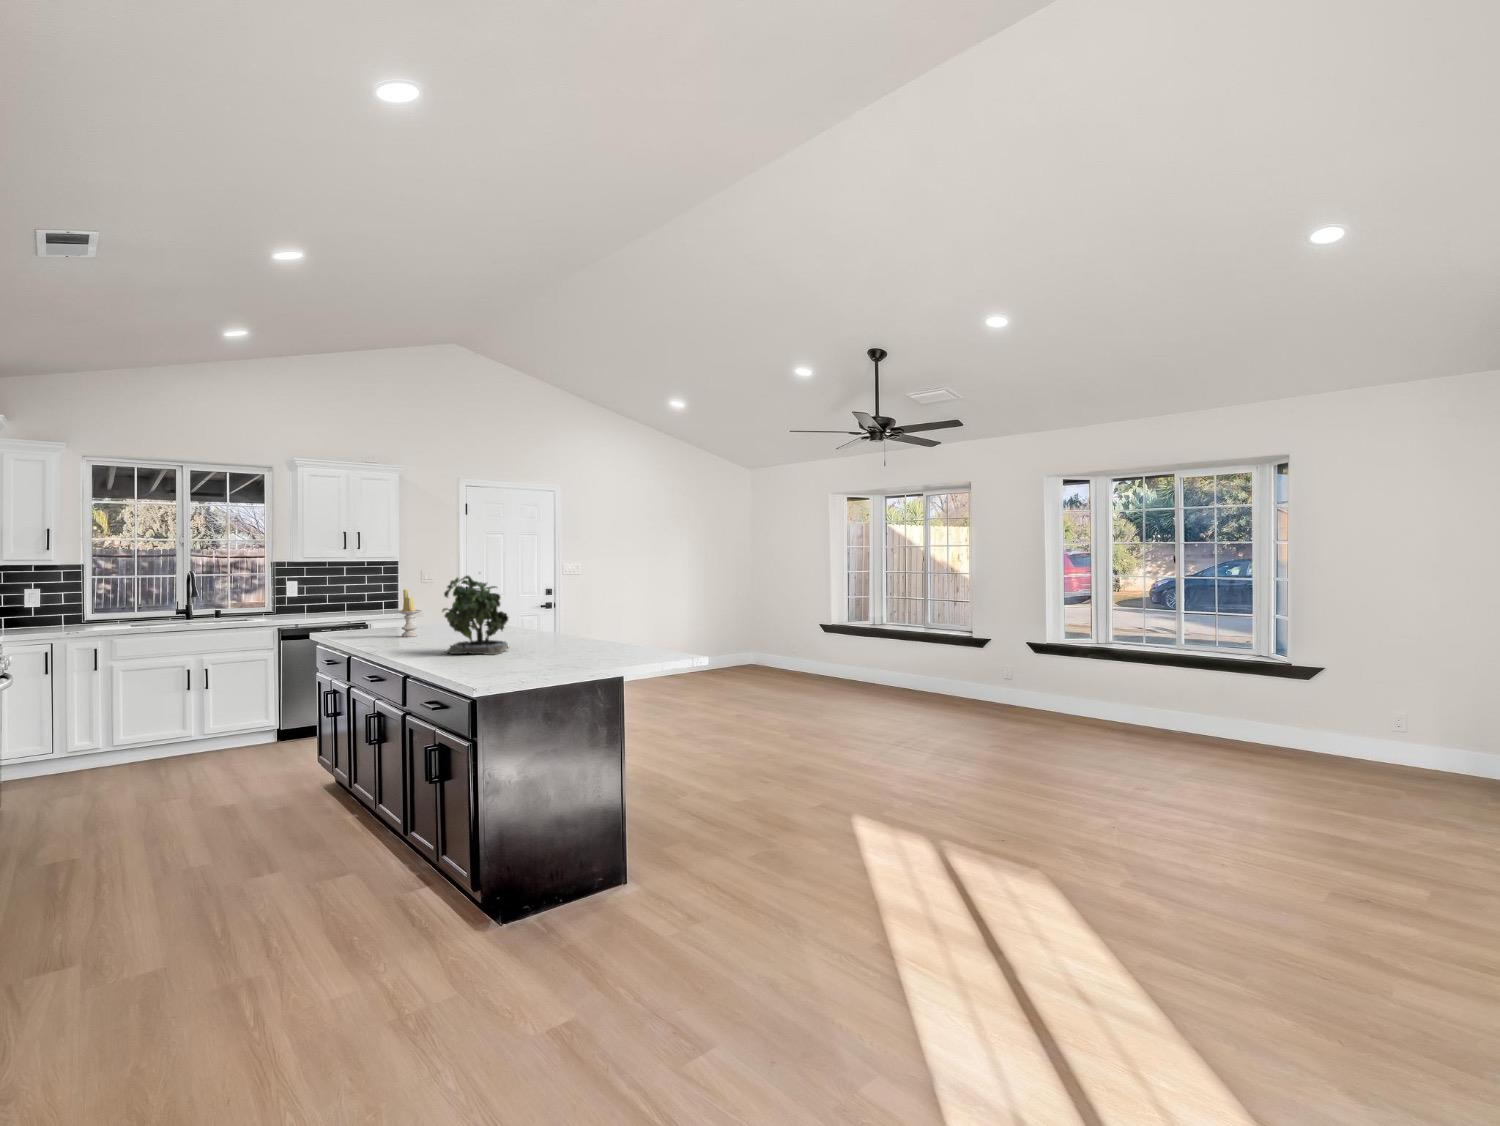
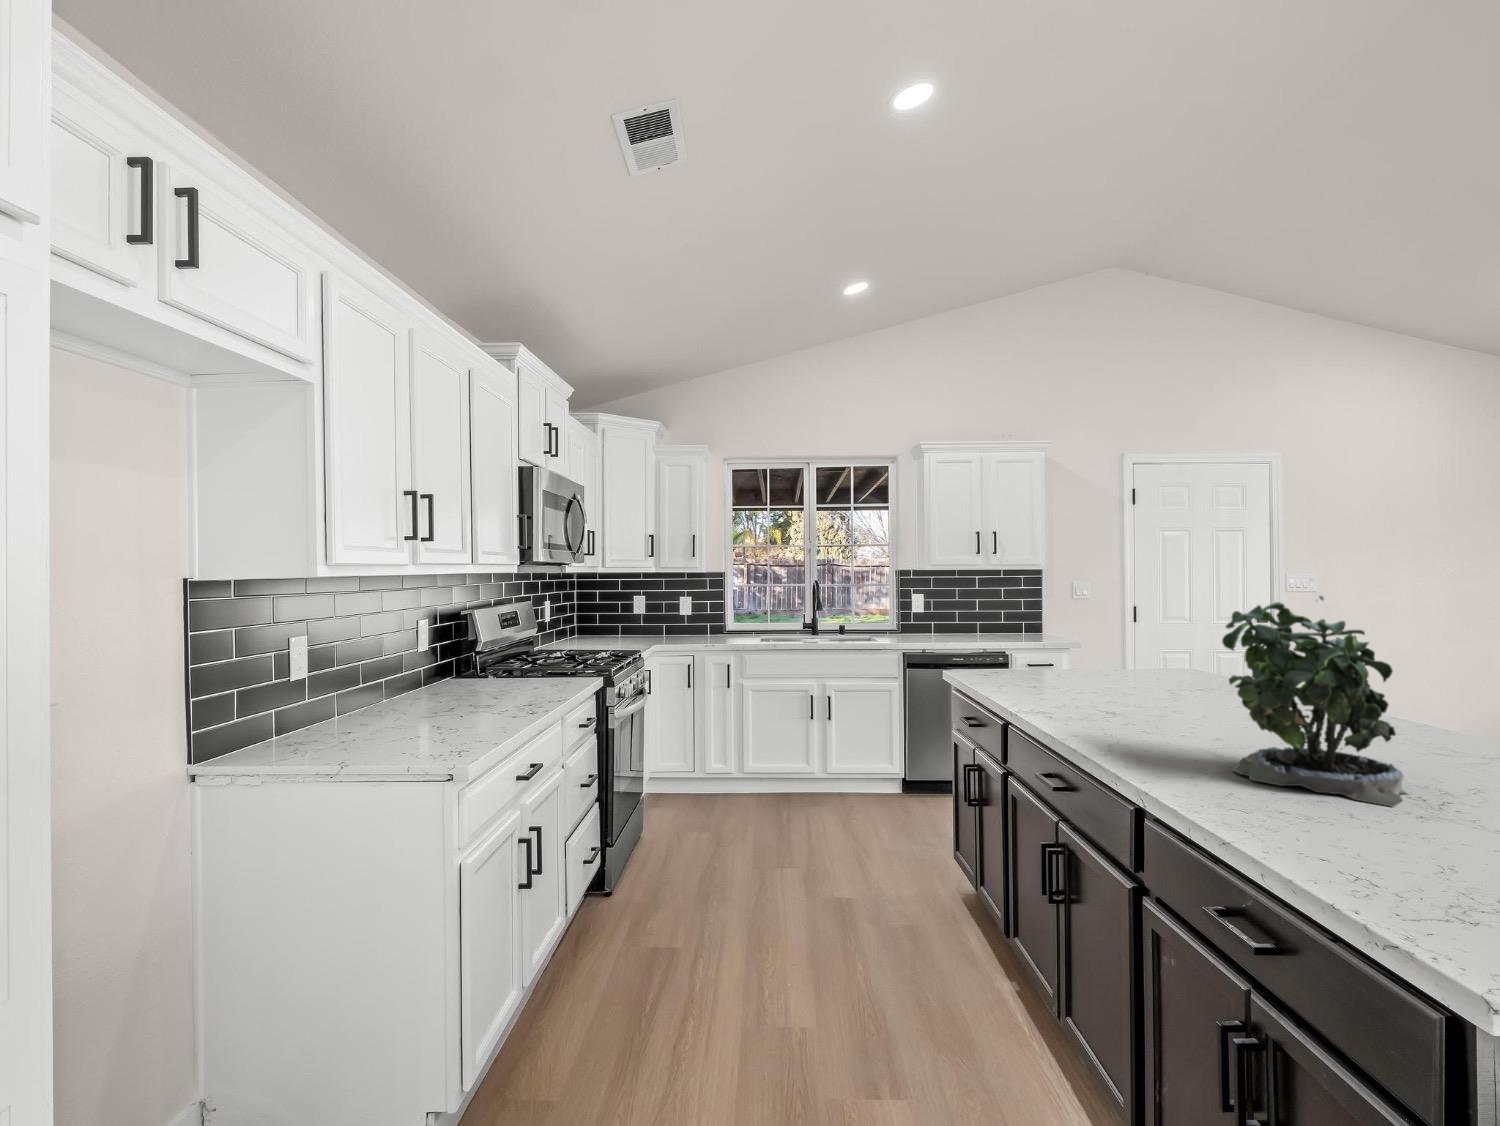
candle: present [396,589,422,637] -> none [1079,617,1124,699]

